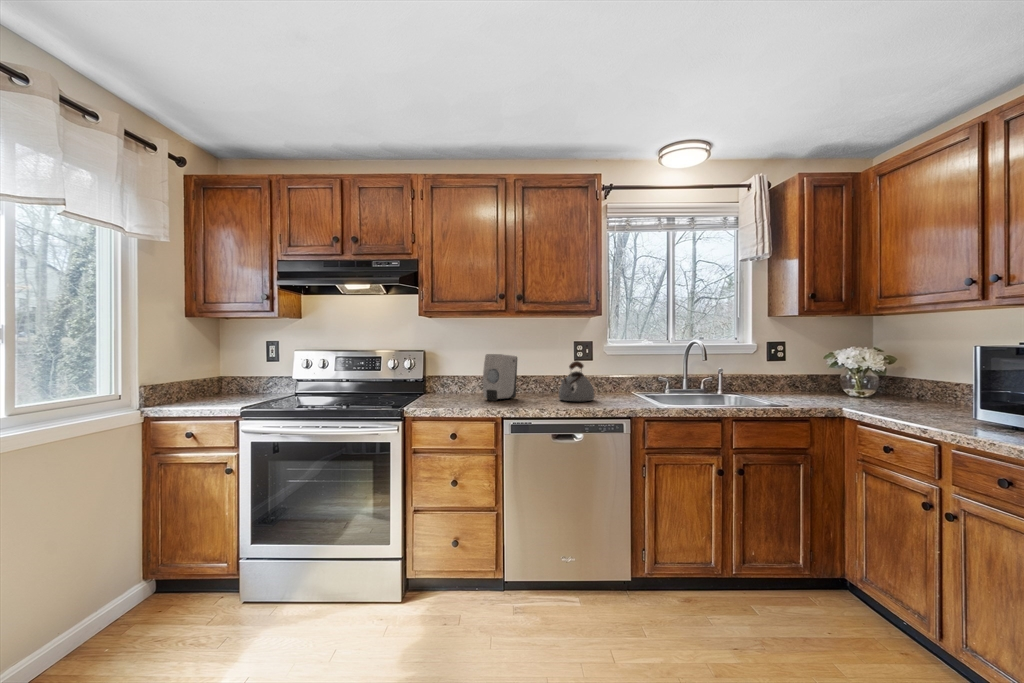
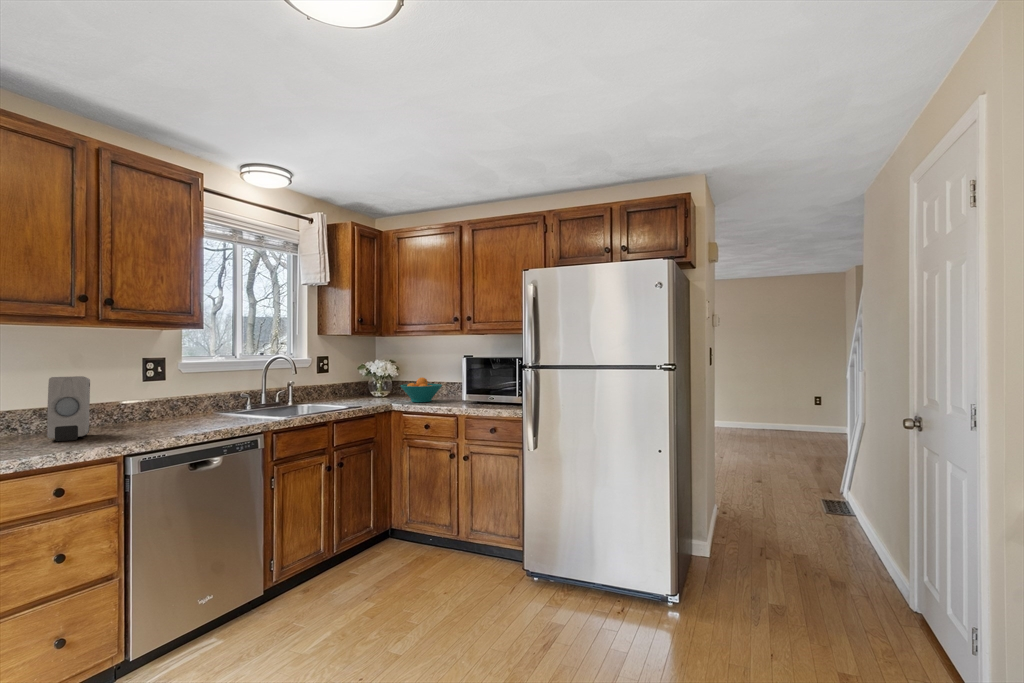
kettle: present [559,361,594,401] -> none [156,381,204,427]
fruit bowl: none [860,374,942,412] -> present [400,377,442,402]

